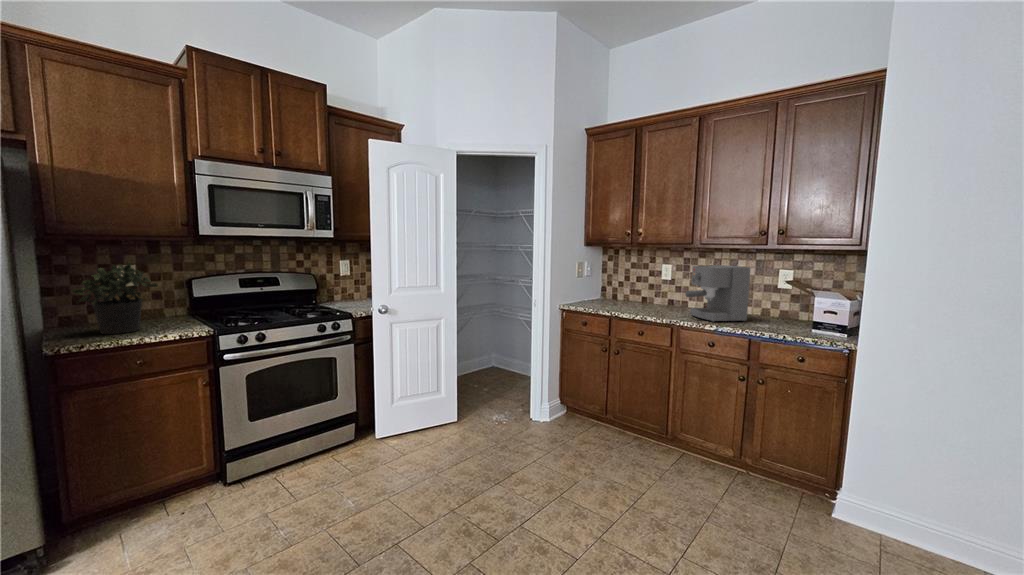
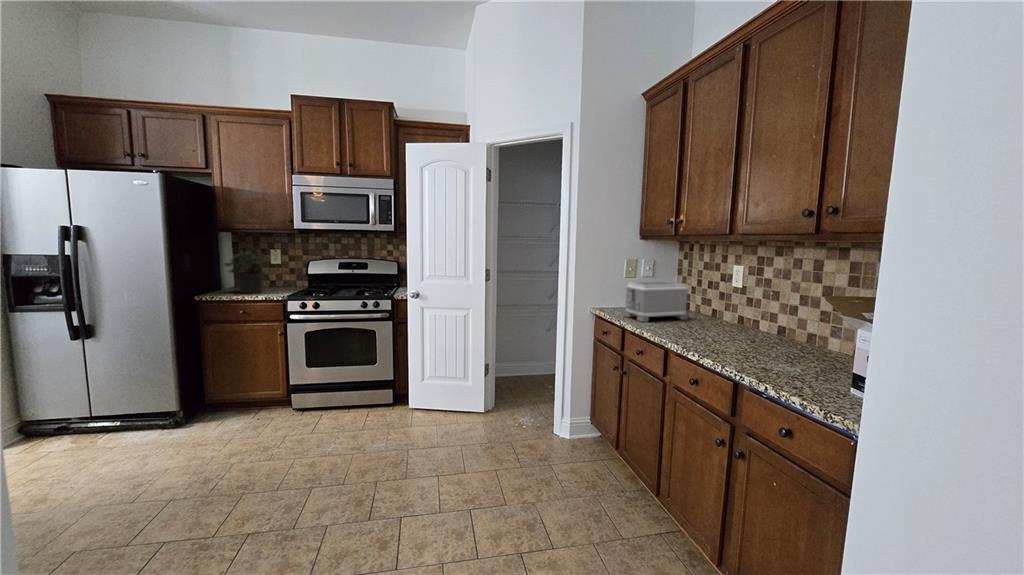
coffee maker: present [686,265,750,322] -> none [685,267,787,357]
toaster: none [598,279,637,311] -> present [624,281,687,322]

